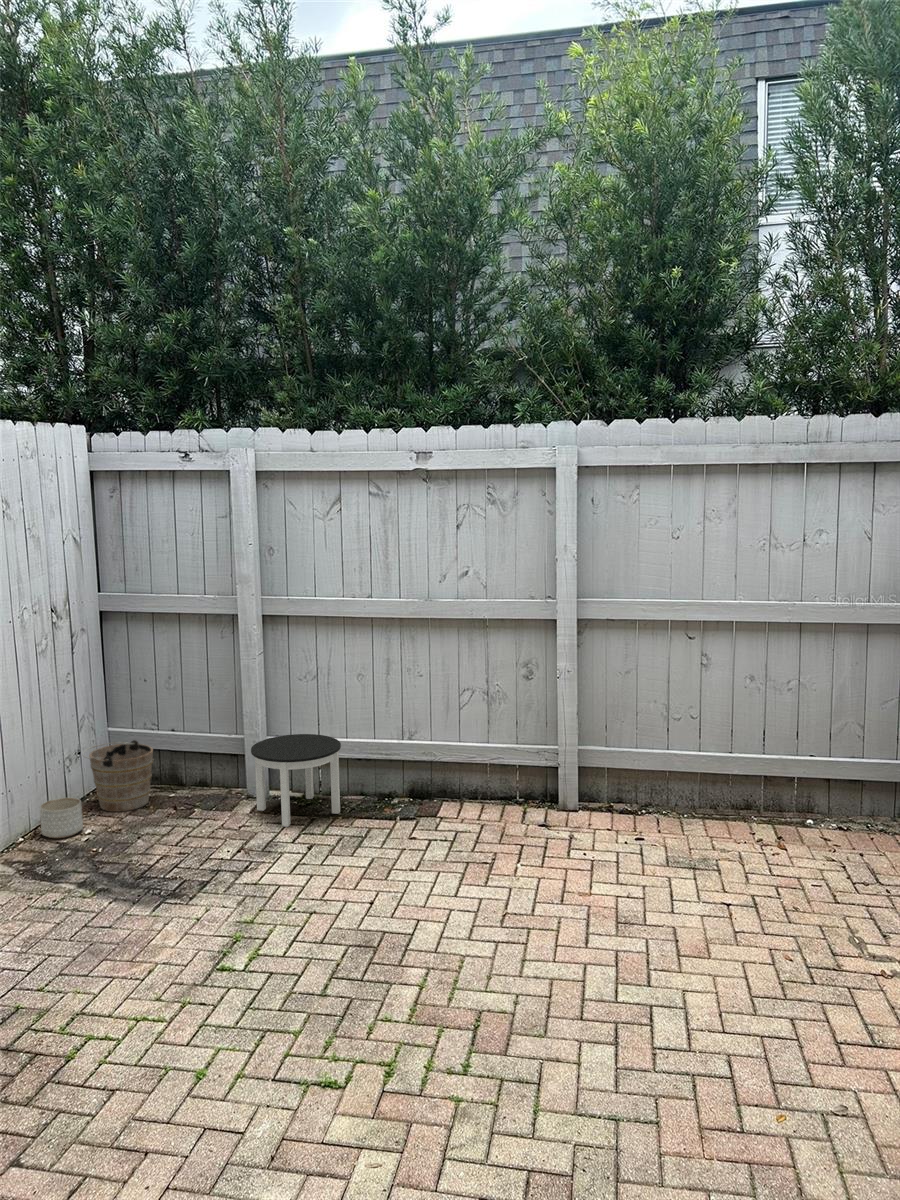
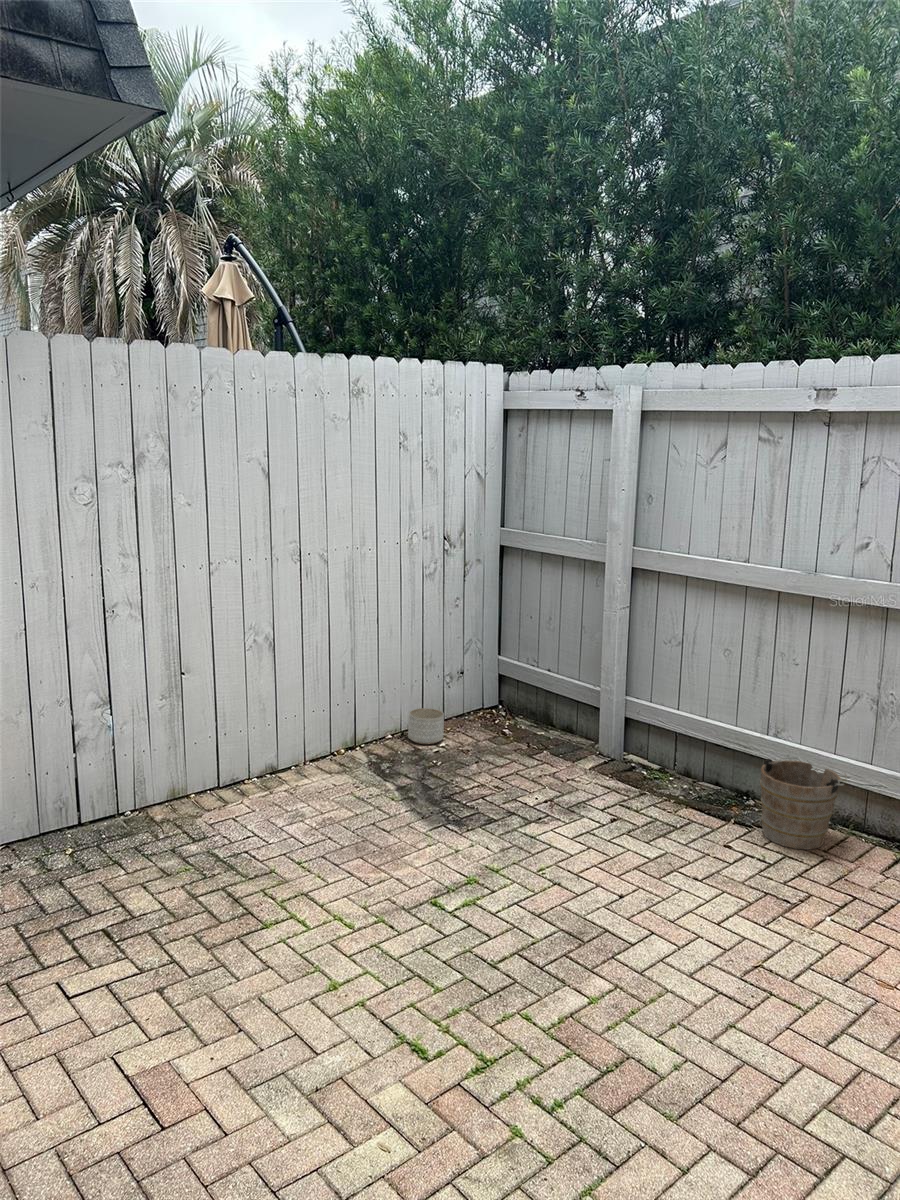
round table: present [251,734,341,827] -> none [595,699,692,796]
bucket: present [83,740,154,812] -> present [760,757,847,850]

